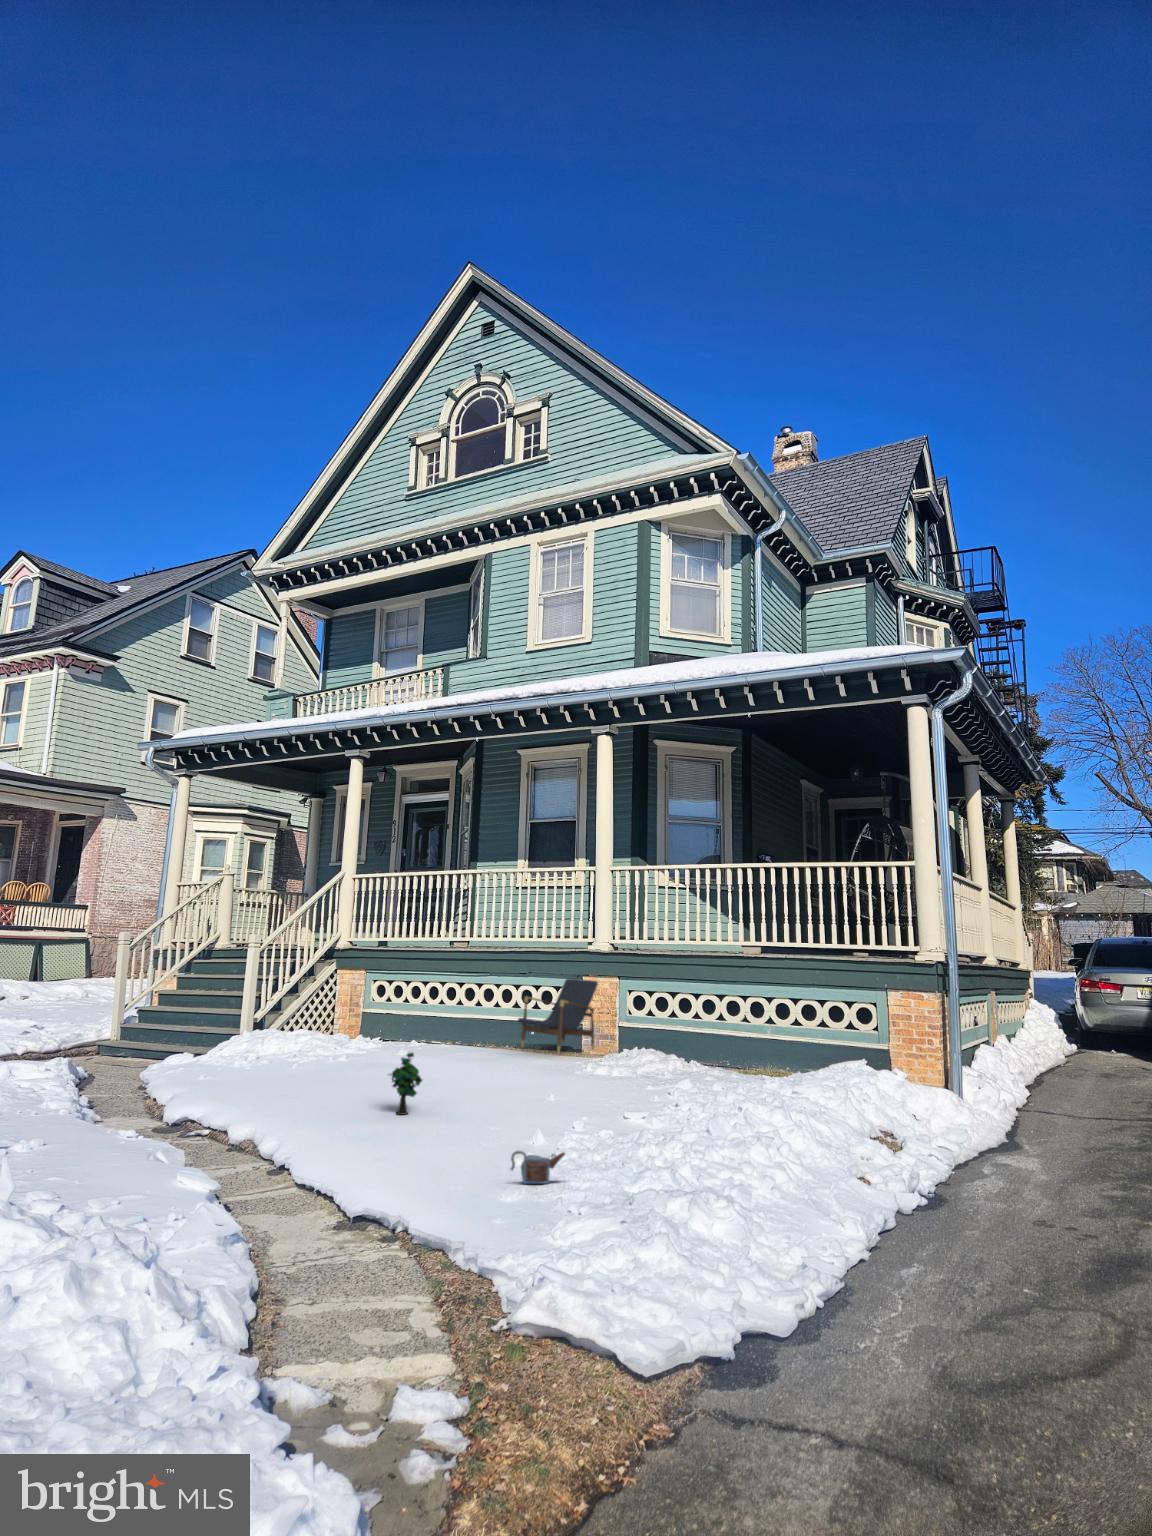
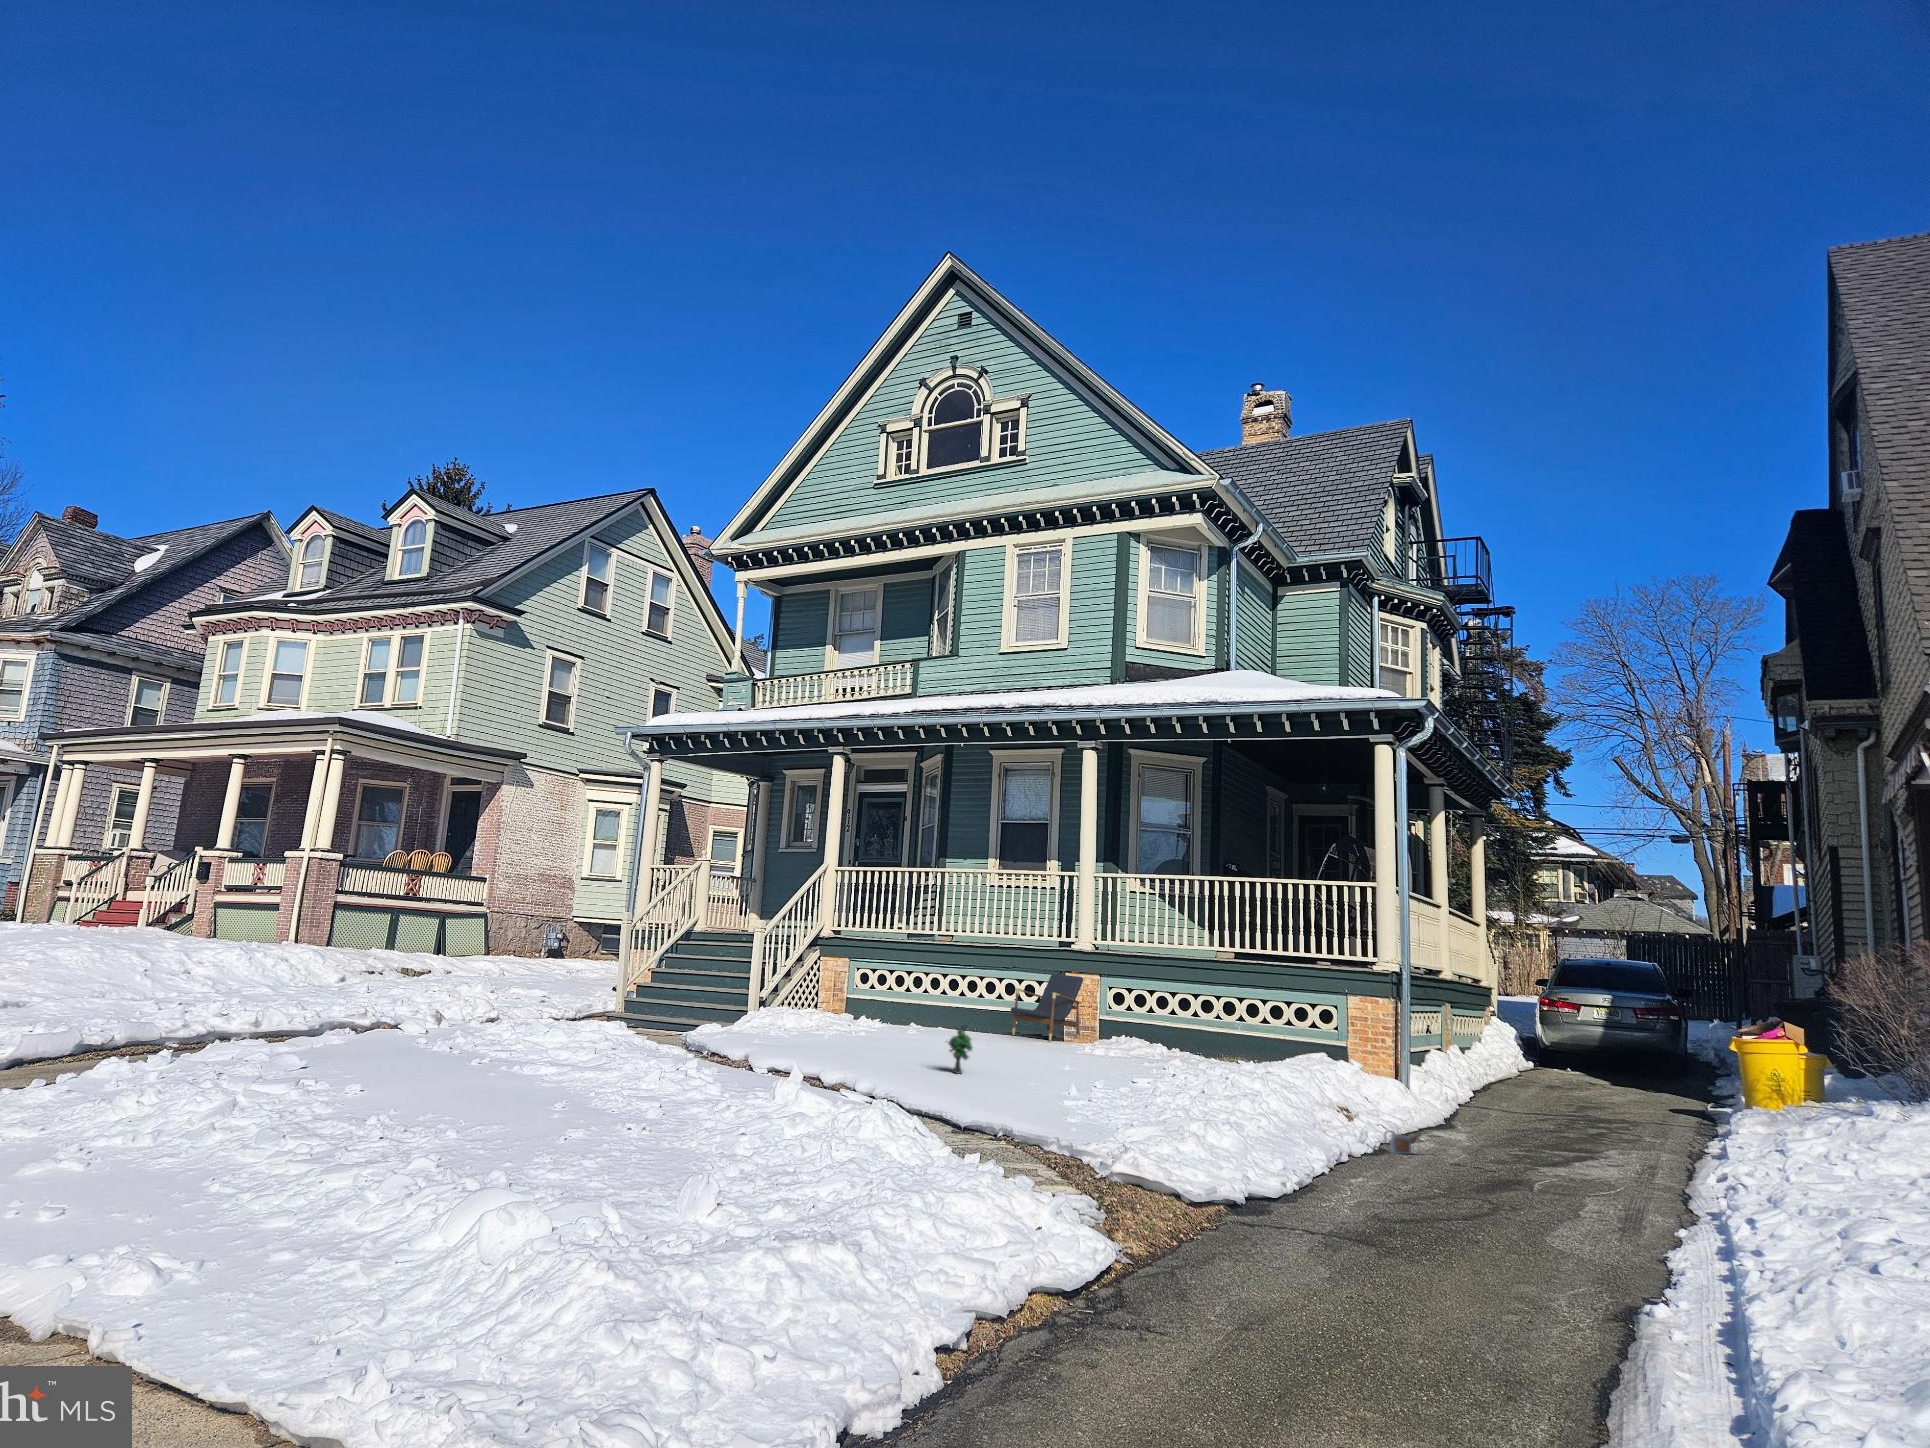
watering can: present [511,1151,565,1184] -> present [1384,1130,1420,1154]

